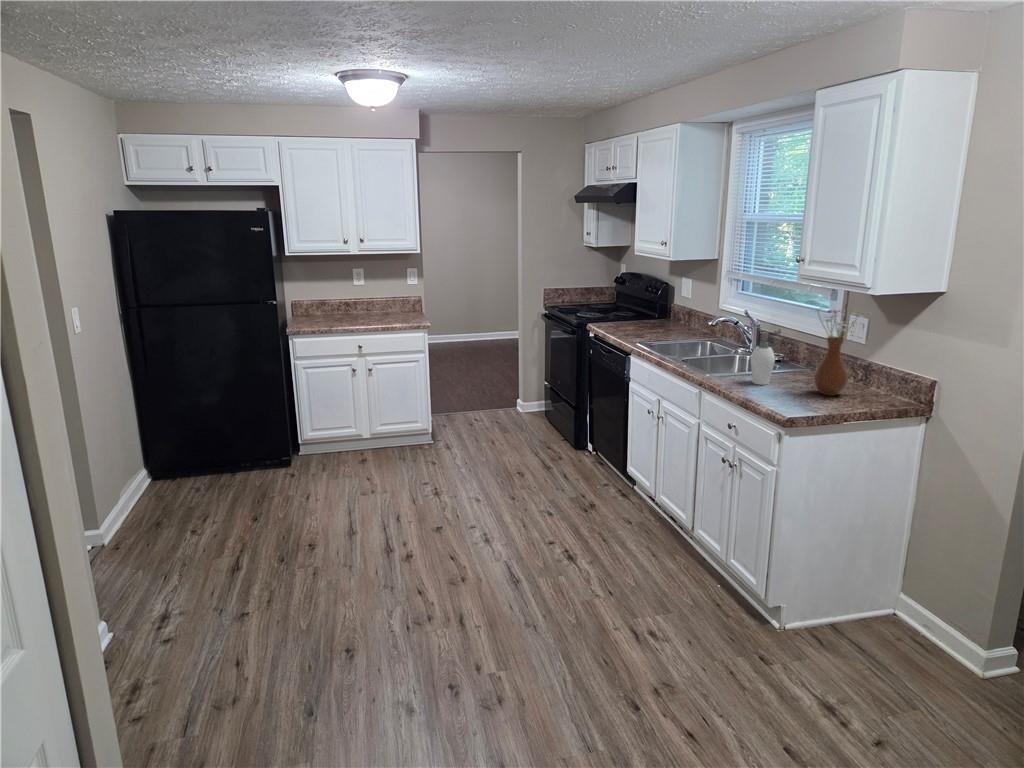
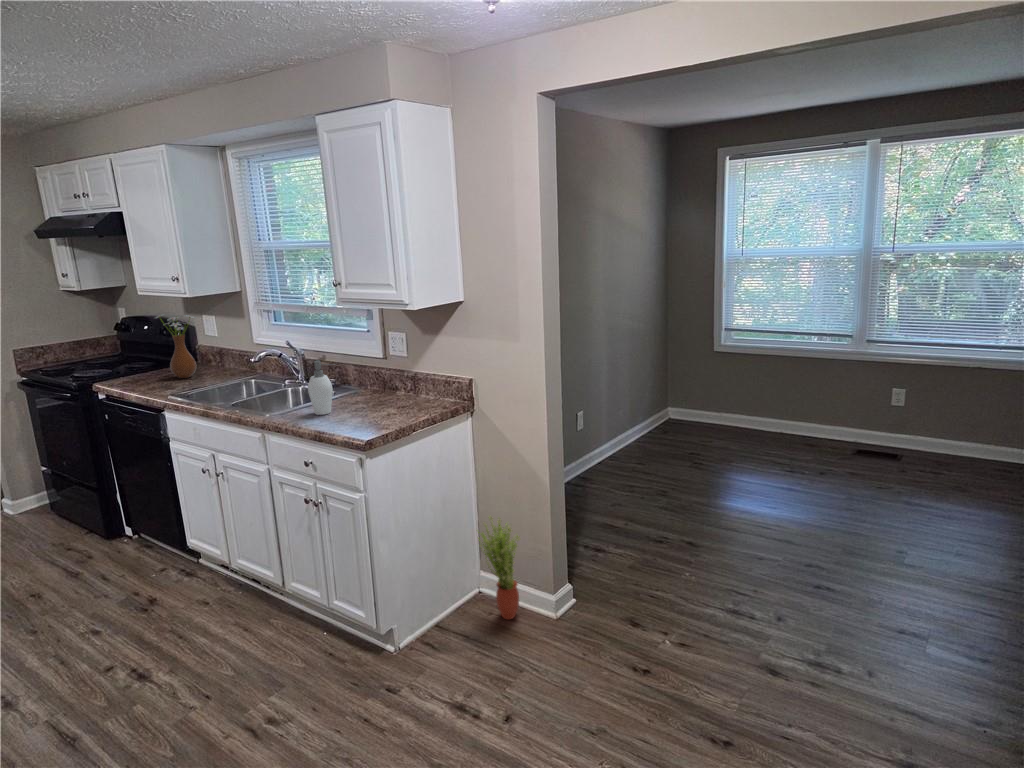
vase: present [813,308,863,396] -> present [156,315,196,378]
potted plant: none [898,533,953,653] -> present [478,517,520,619]

